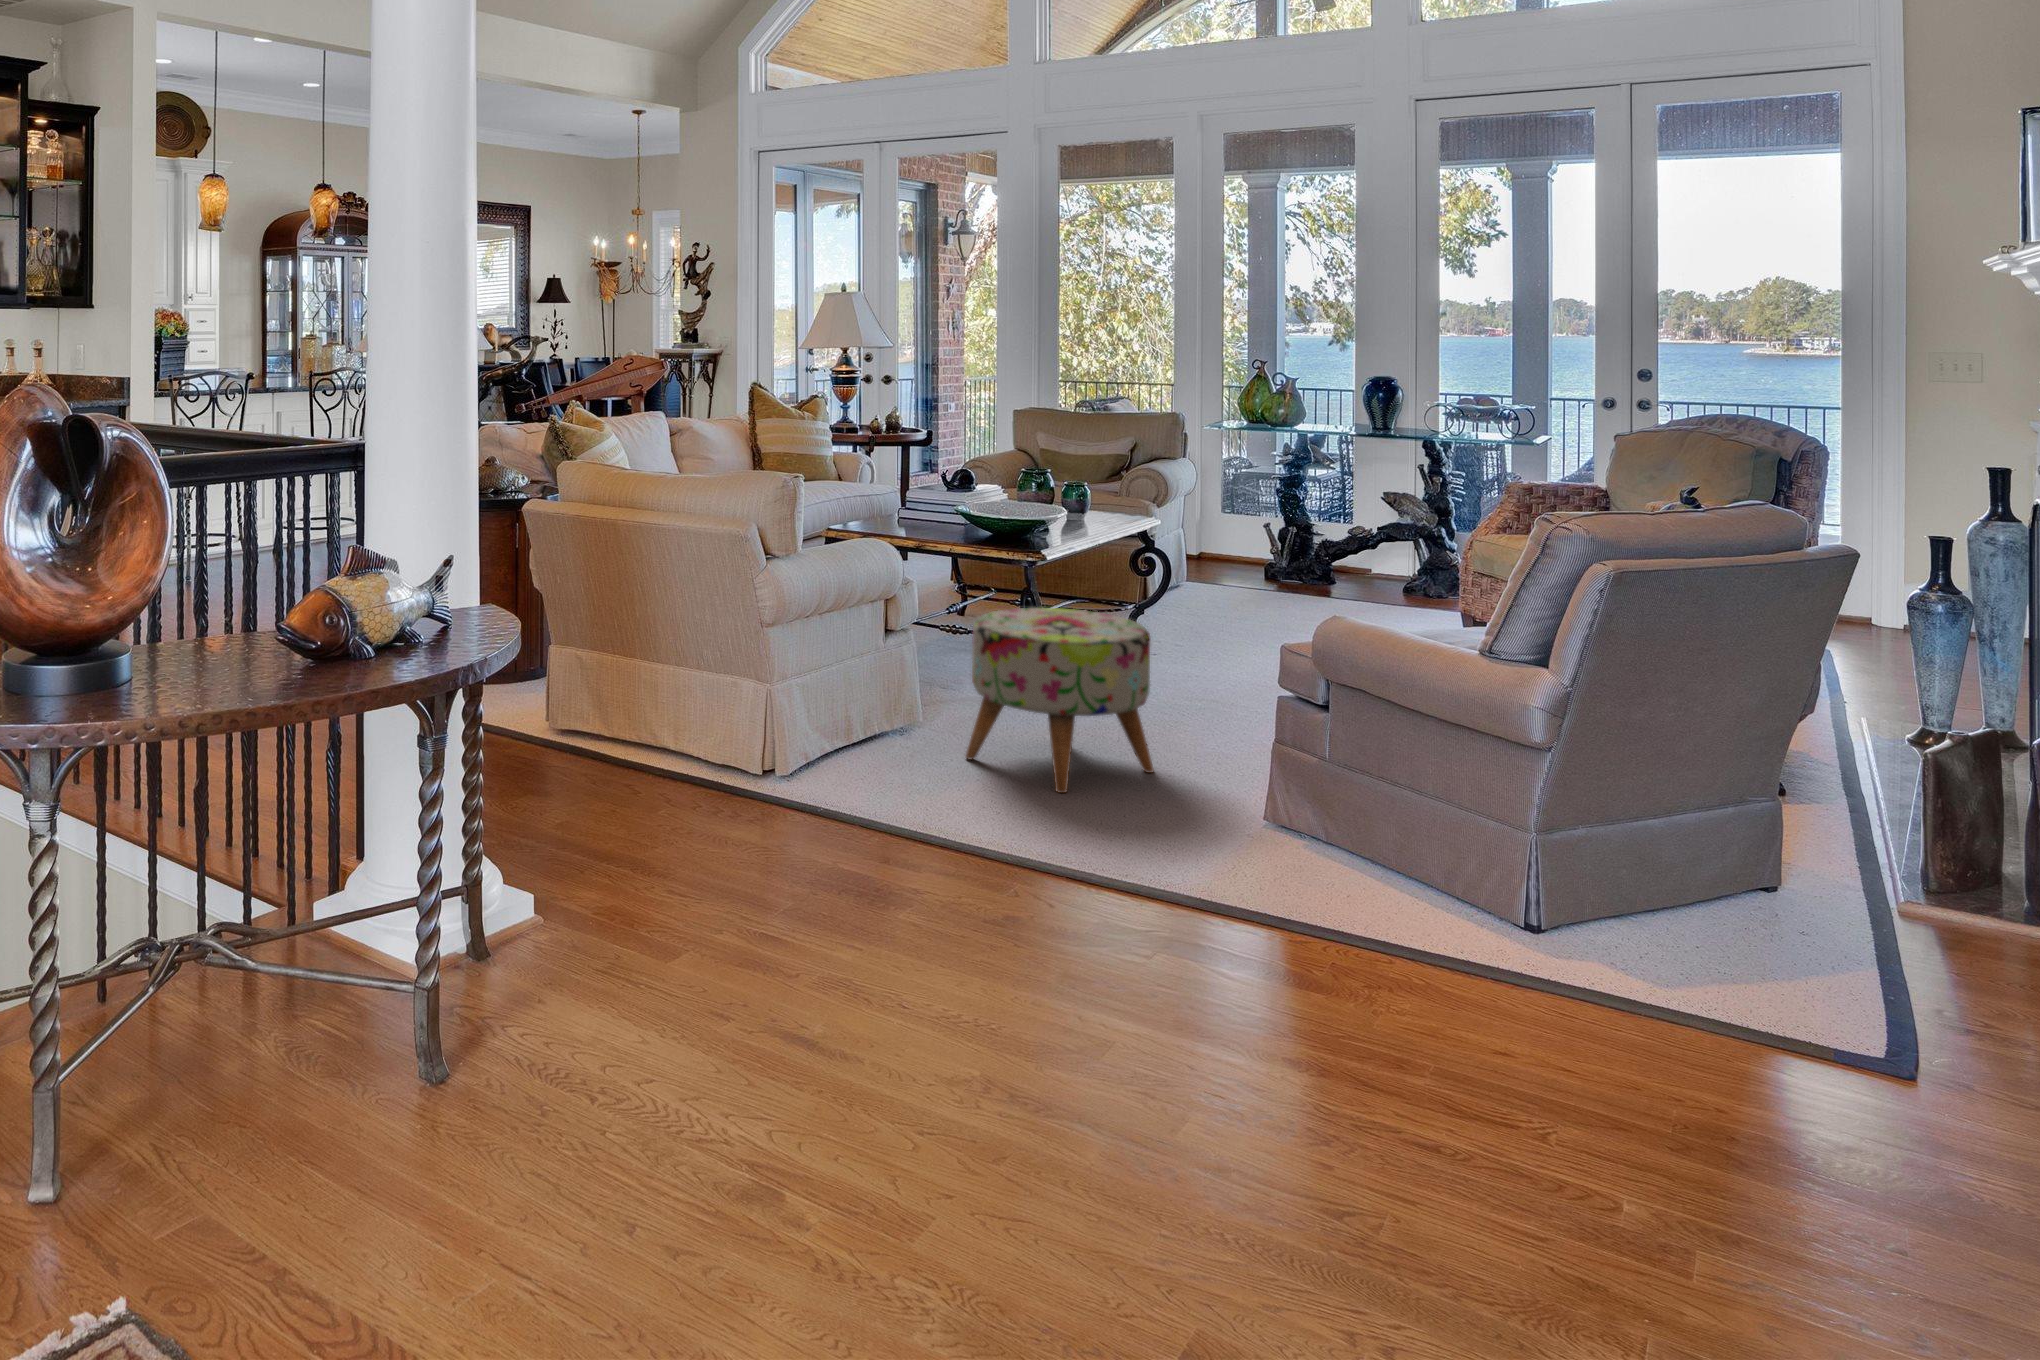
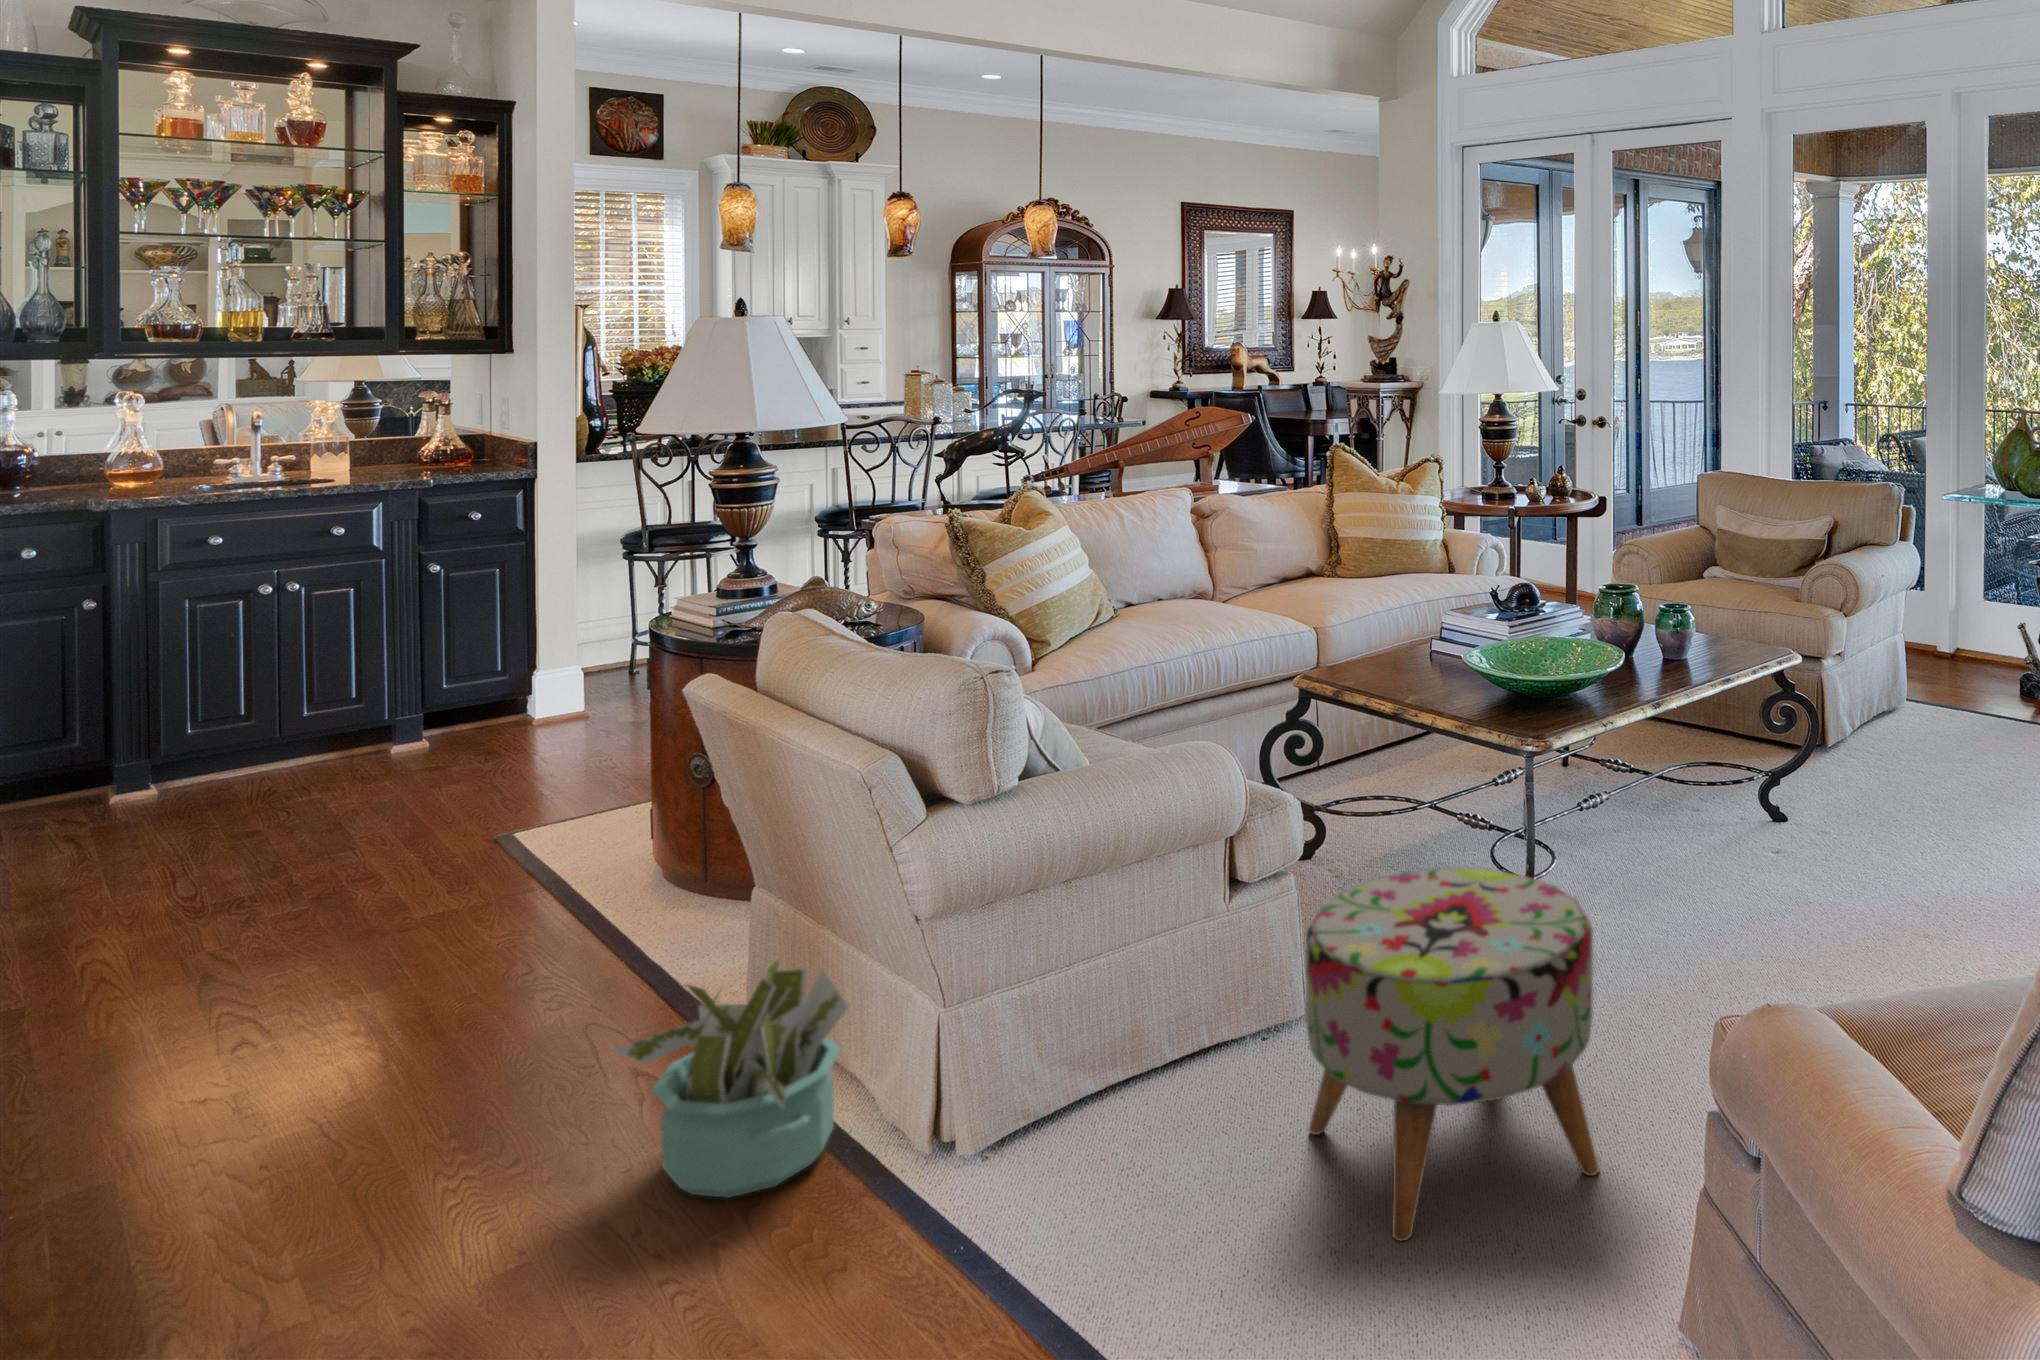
decorative plant: none [565,656,694,782] -> present [613,959,848,1198]

